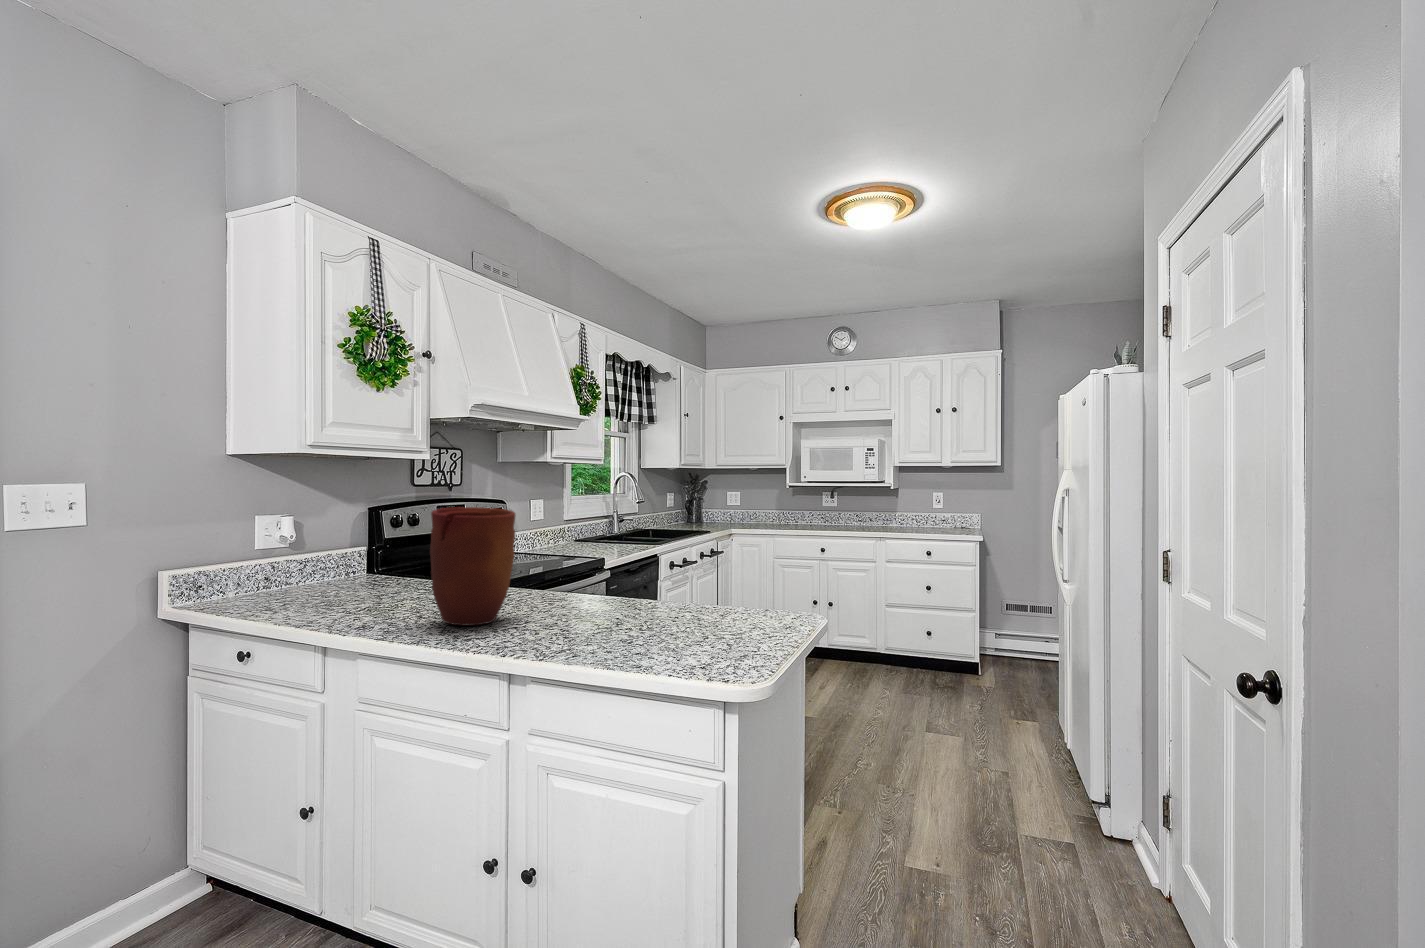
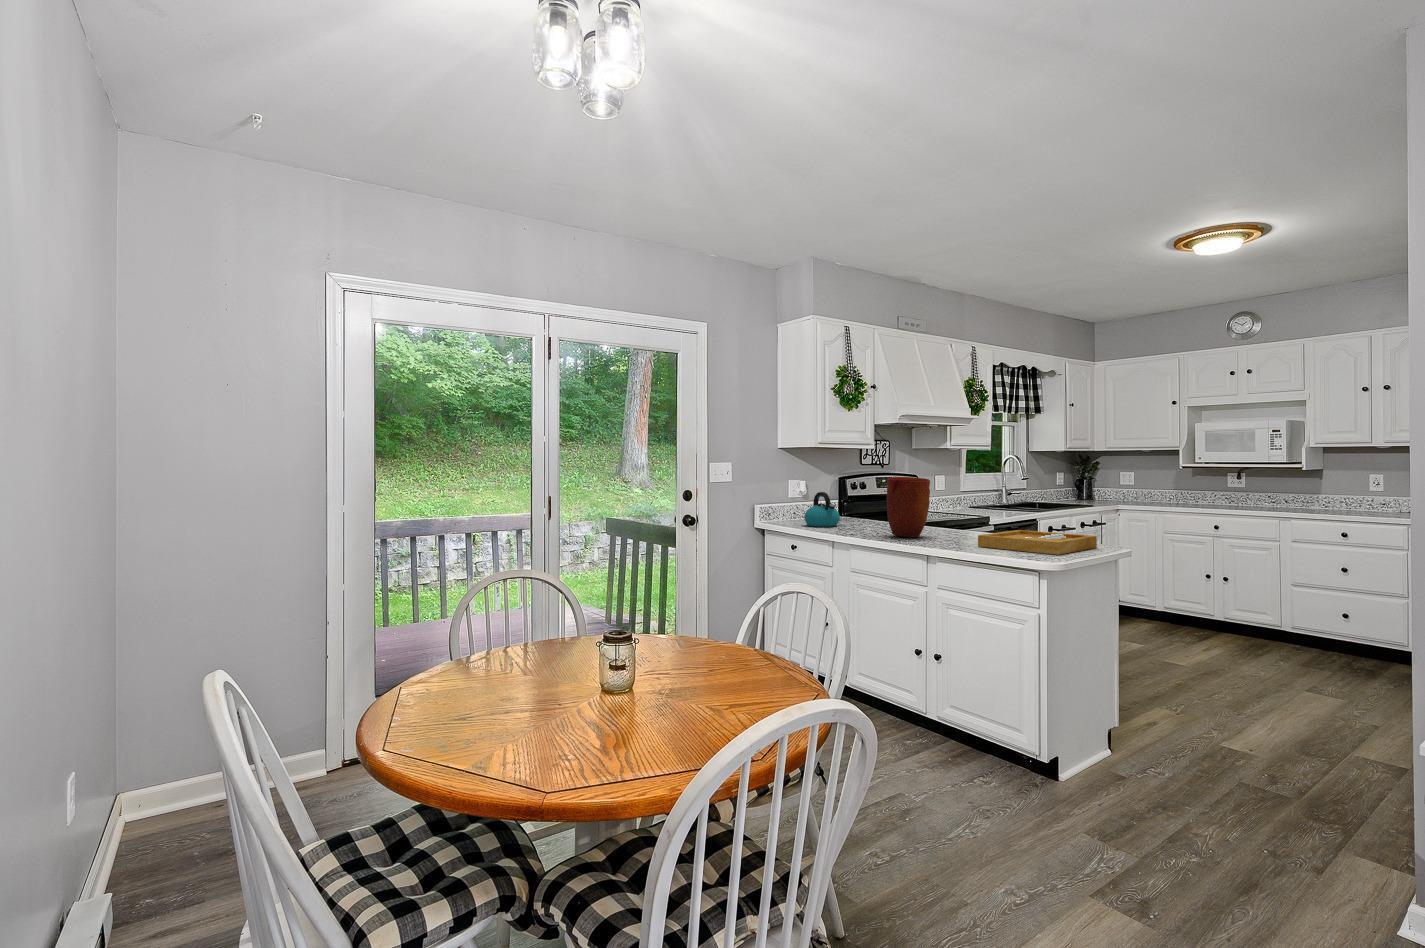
kettle: none [274,536,353,605] -> present [804,492,840,527]
tray: none [605,595,789,657] -> present [978,530,1097,555]

